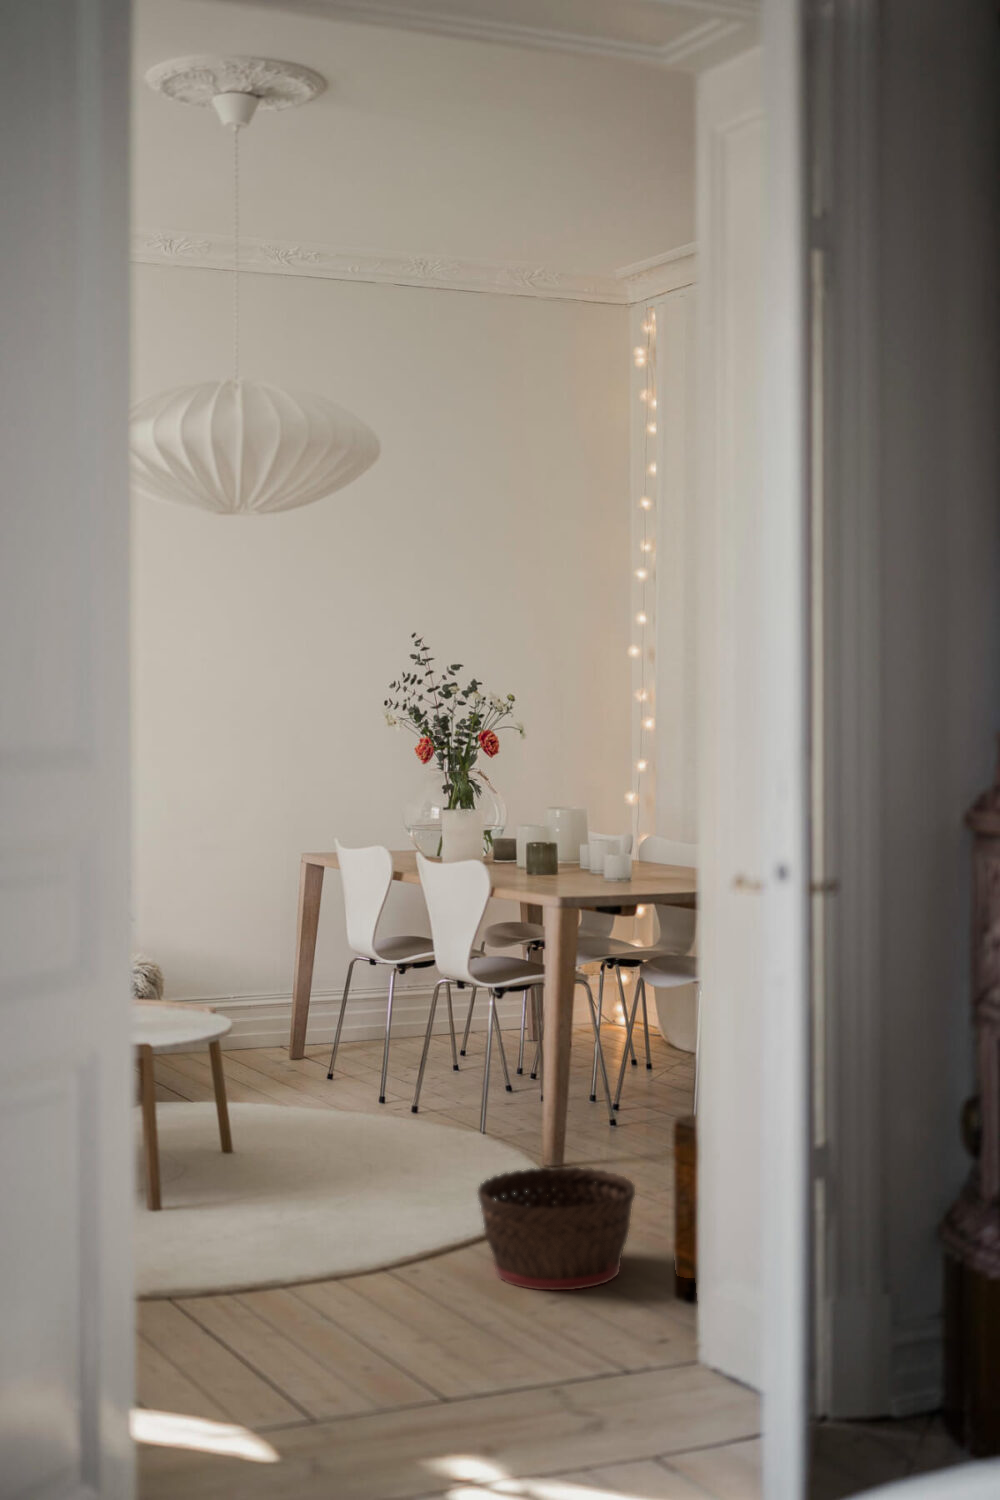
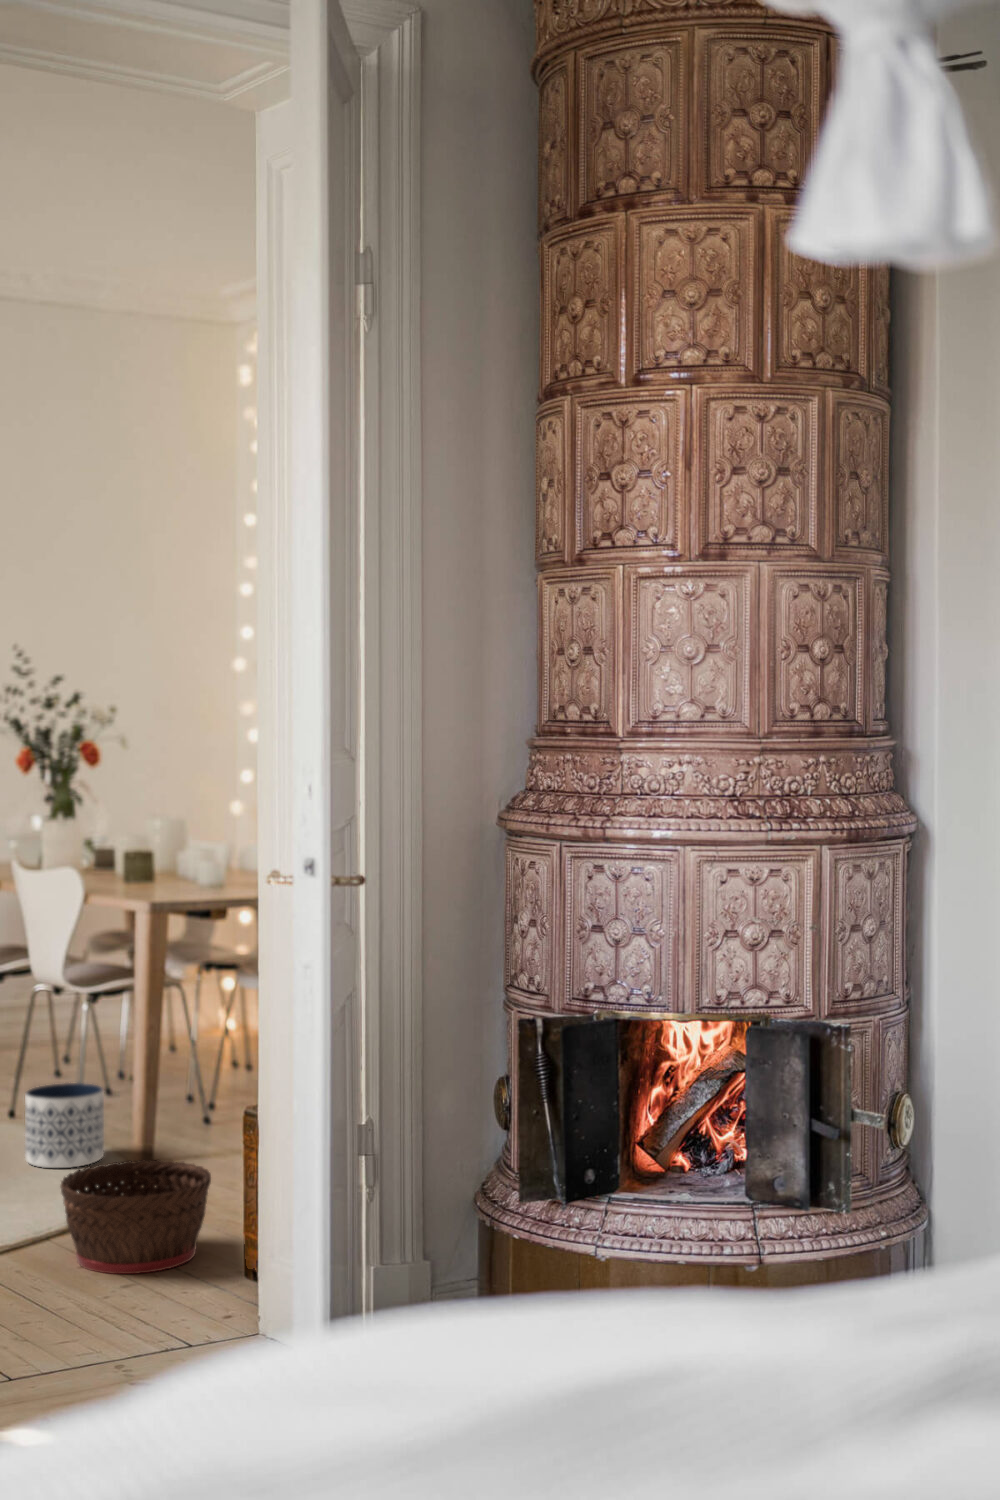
planter: none [435,1081,515,1169] -> present [25,1083,104,1168]

